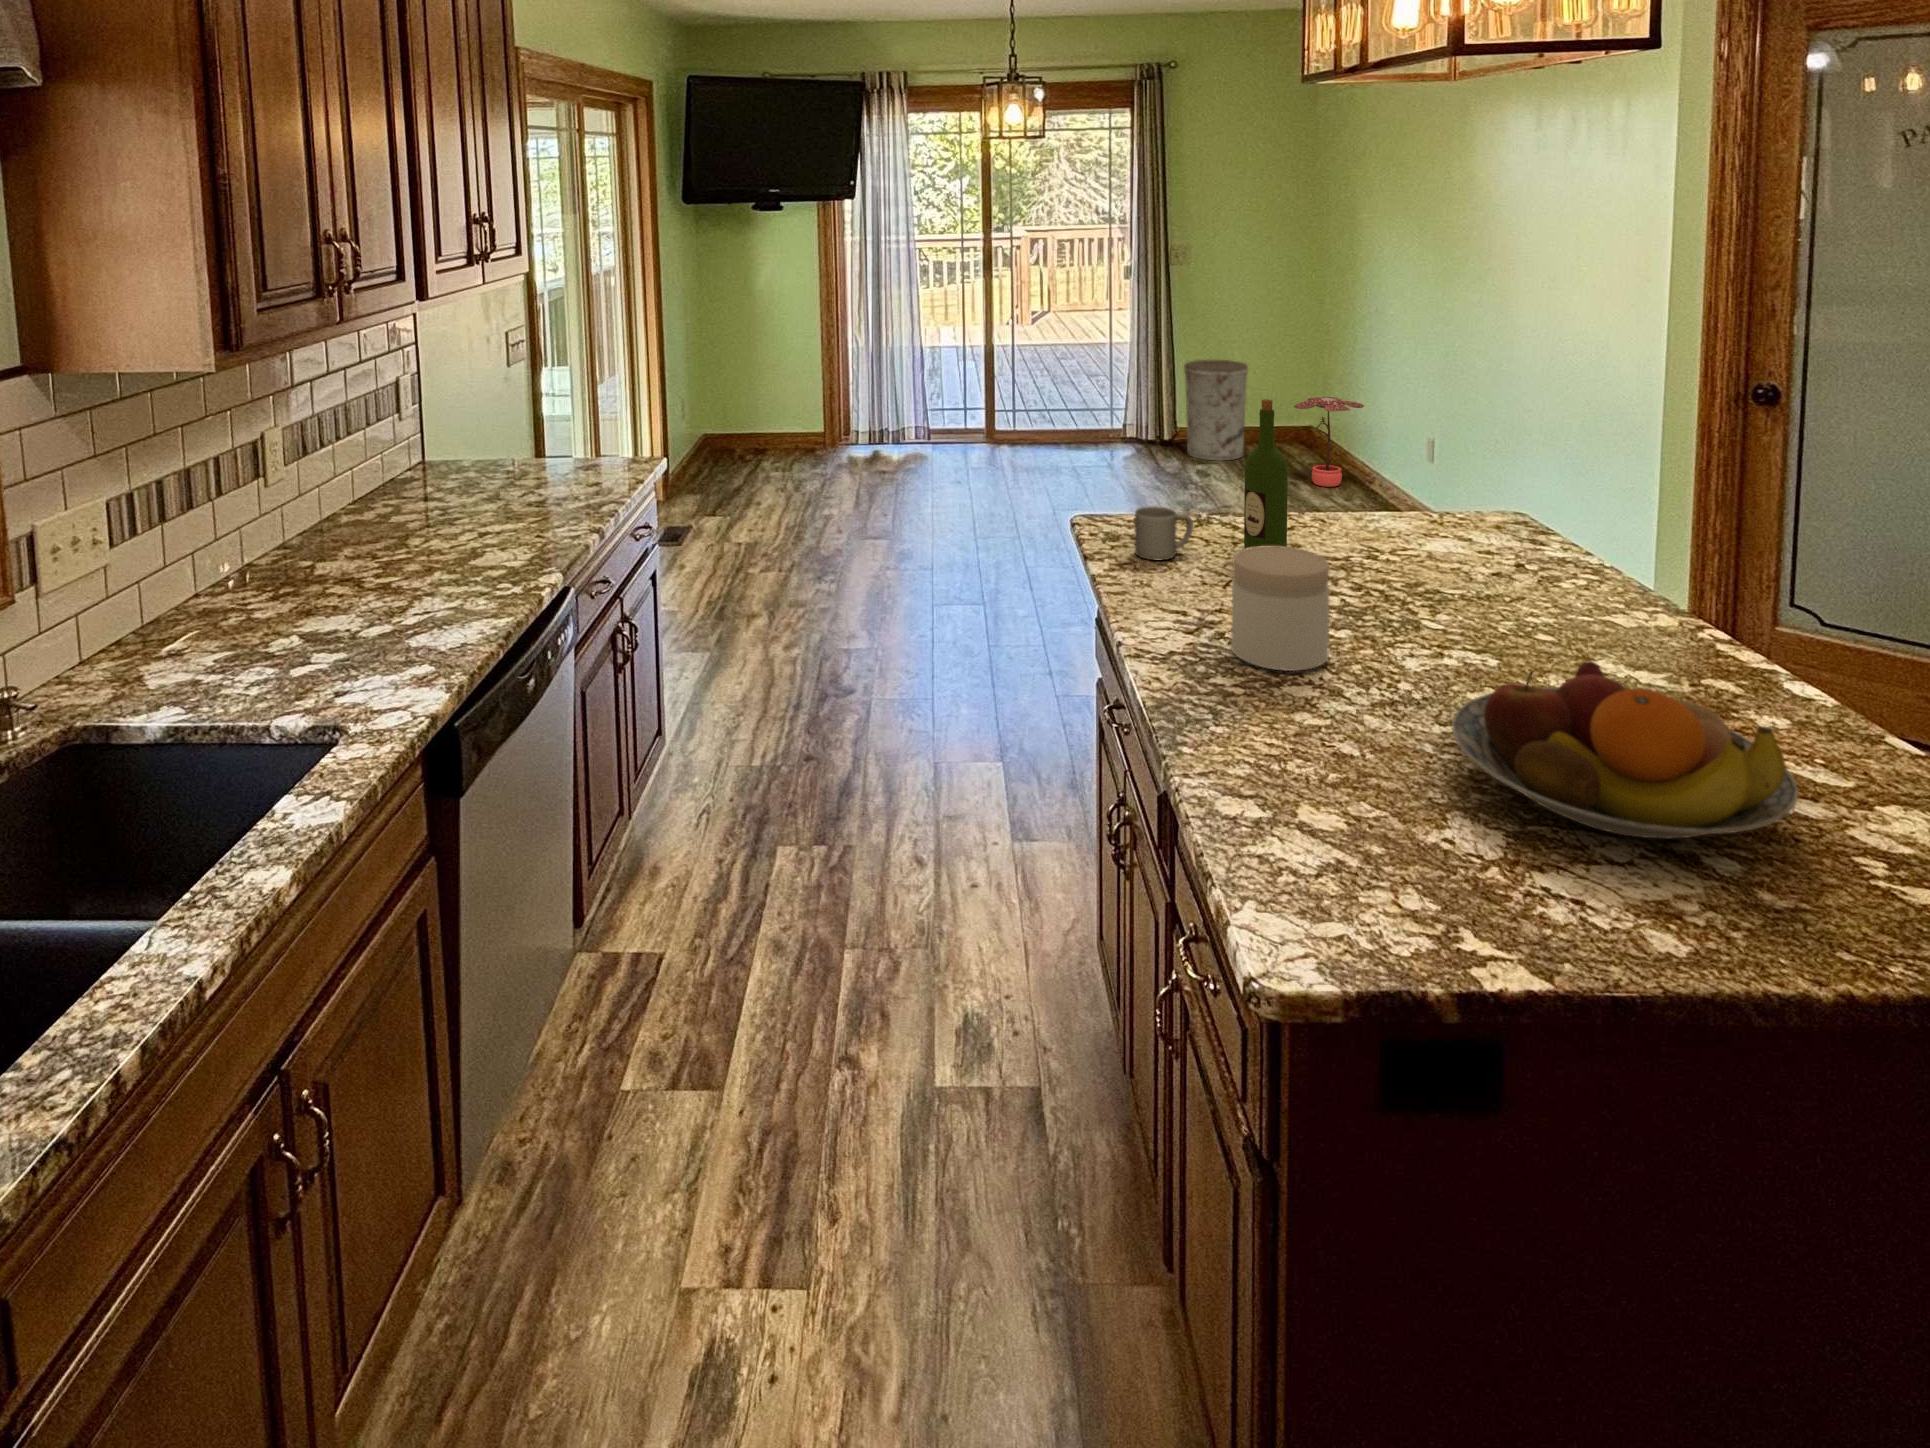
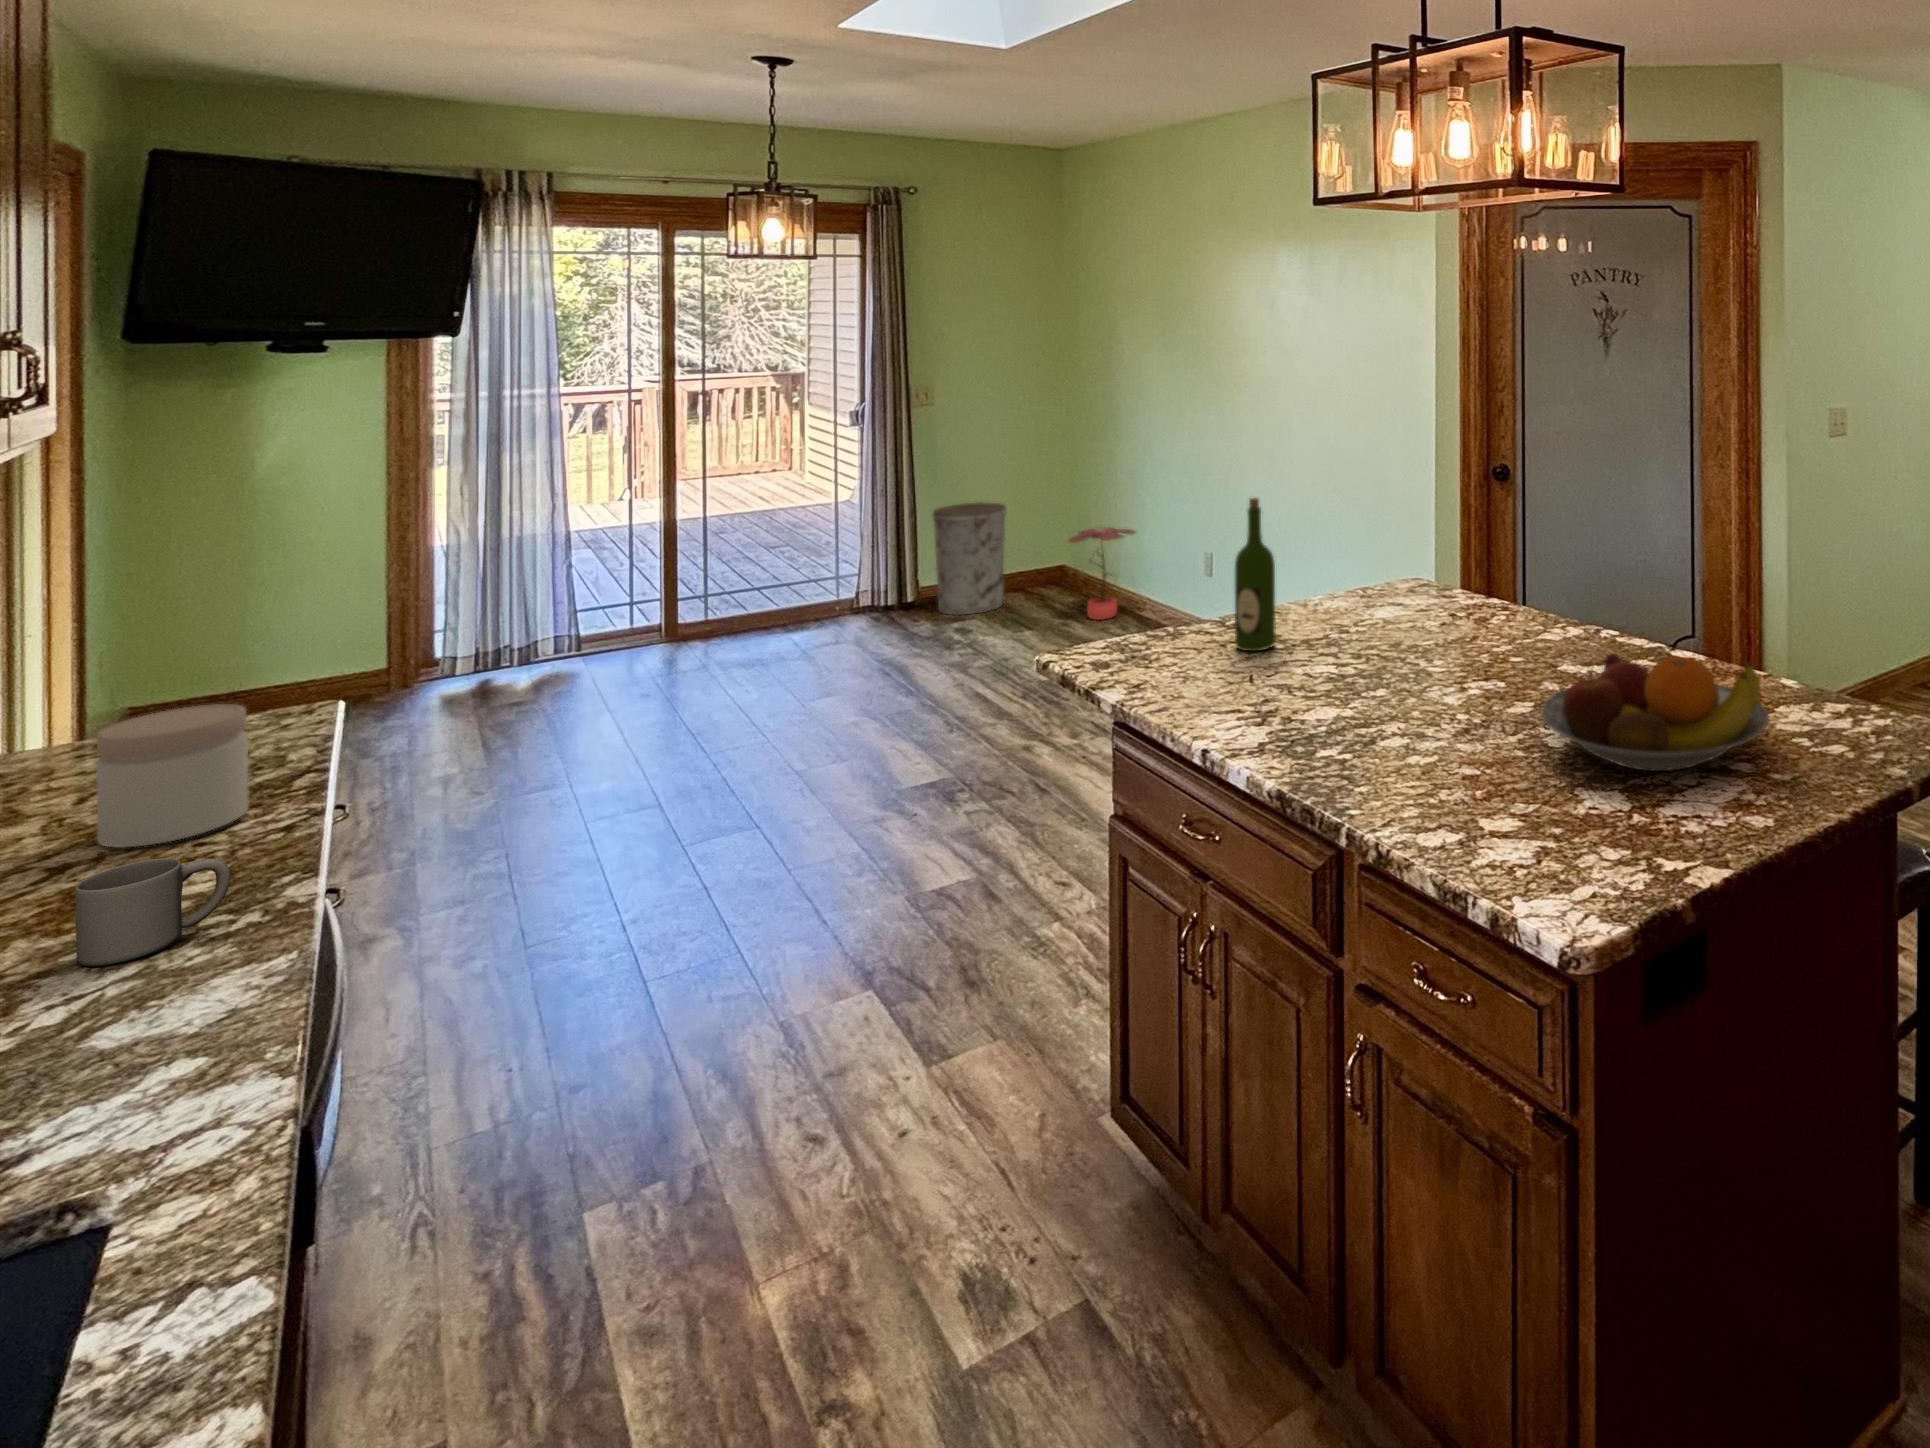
mug: present [1135,506,1193,560] -> present [75,858,231,967]
jar: present [1231,546,1330,671] -> present [96,704,249,848]

